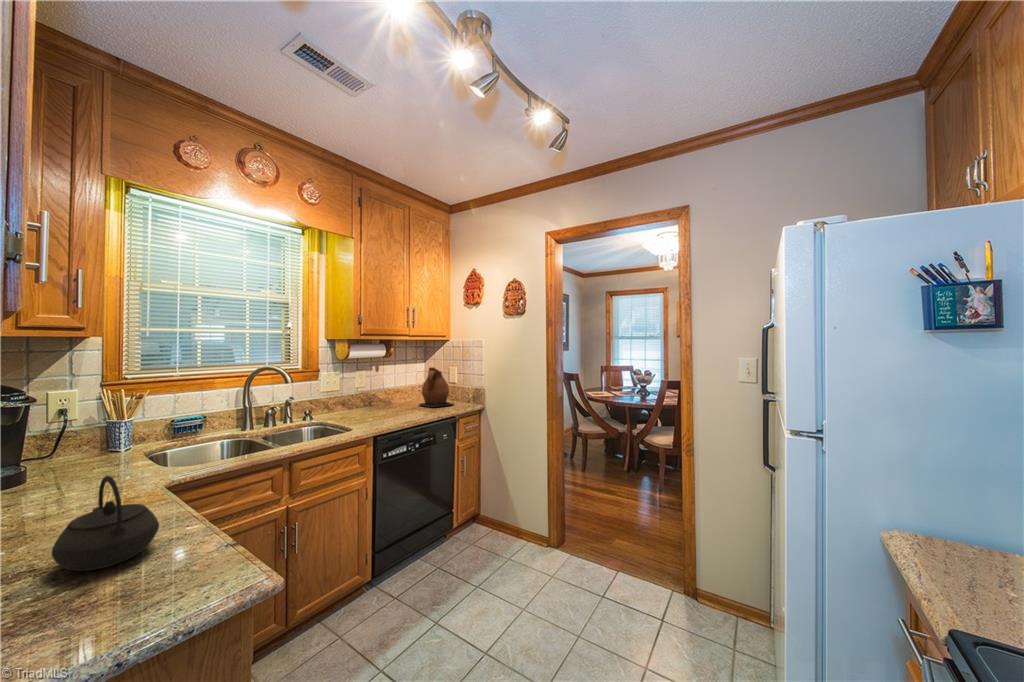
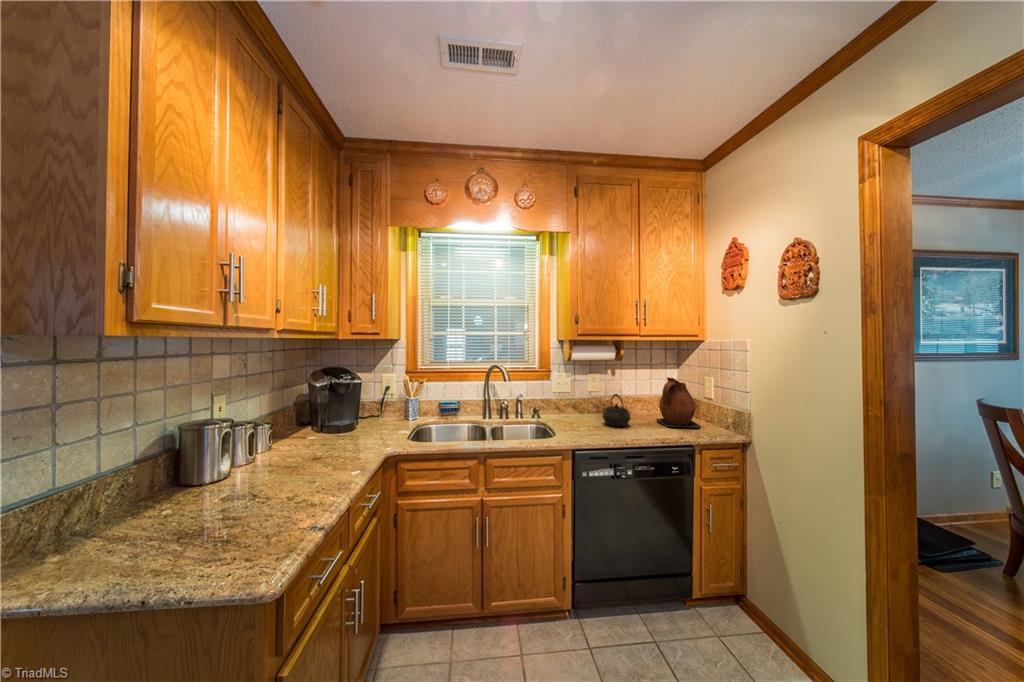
kettle: present [52,476,159,571] -> present [603,394,631,426]

